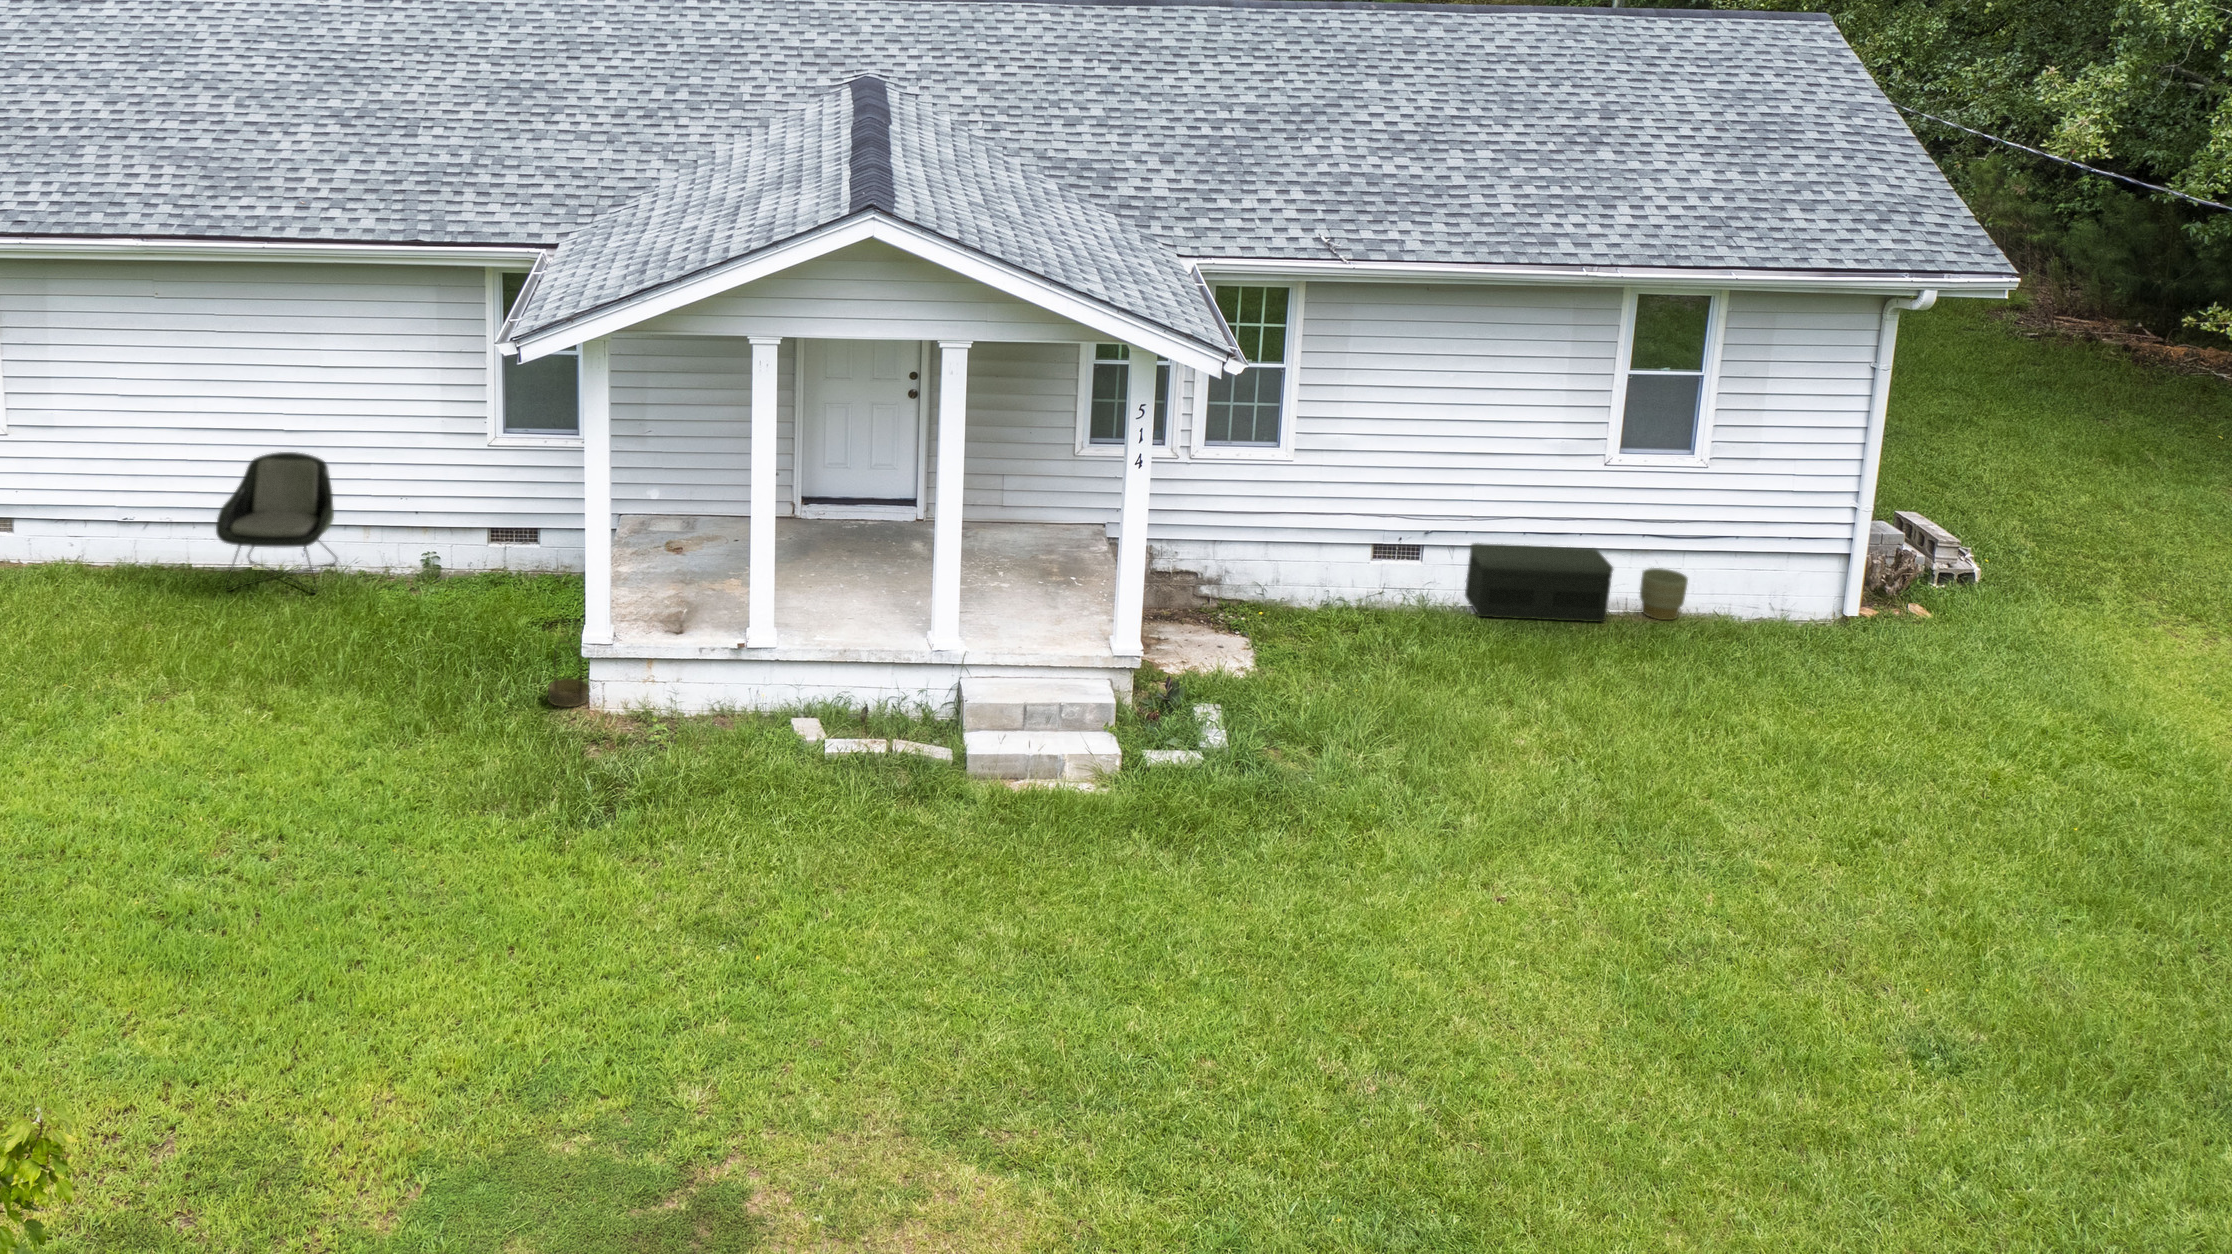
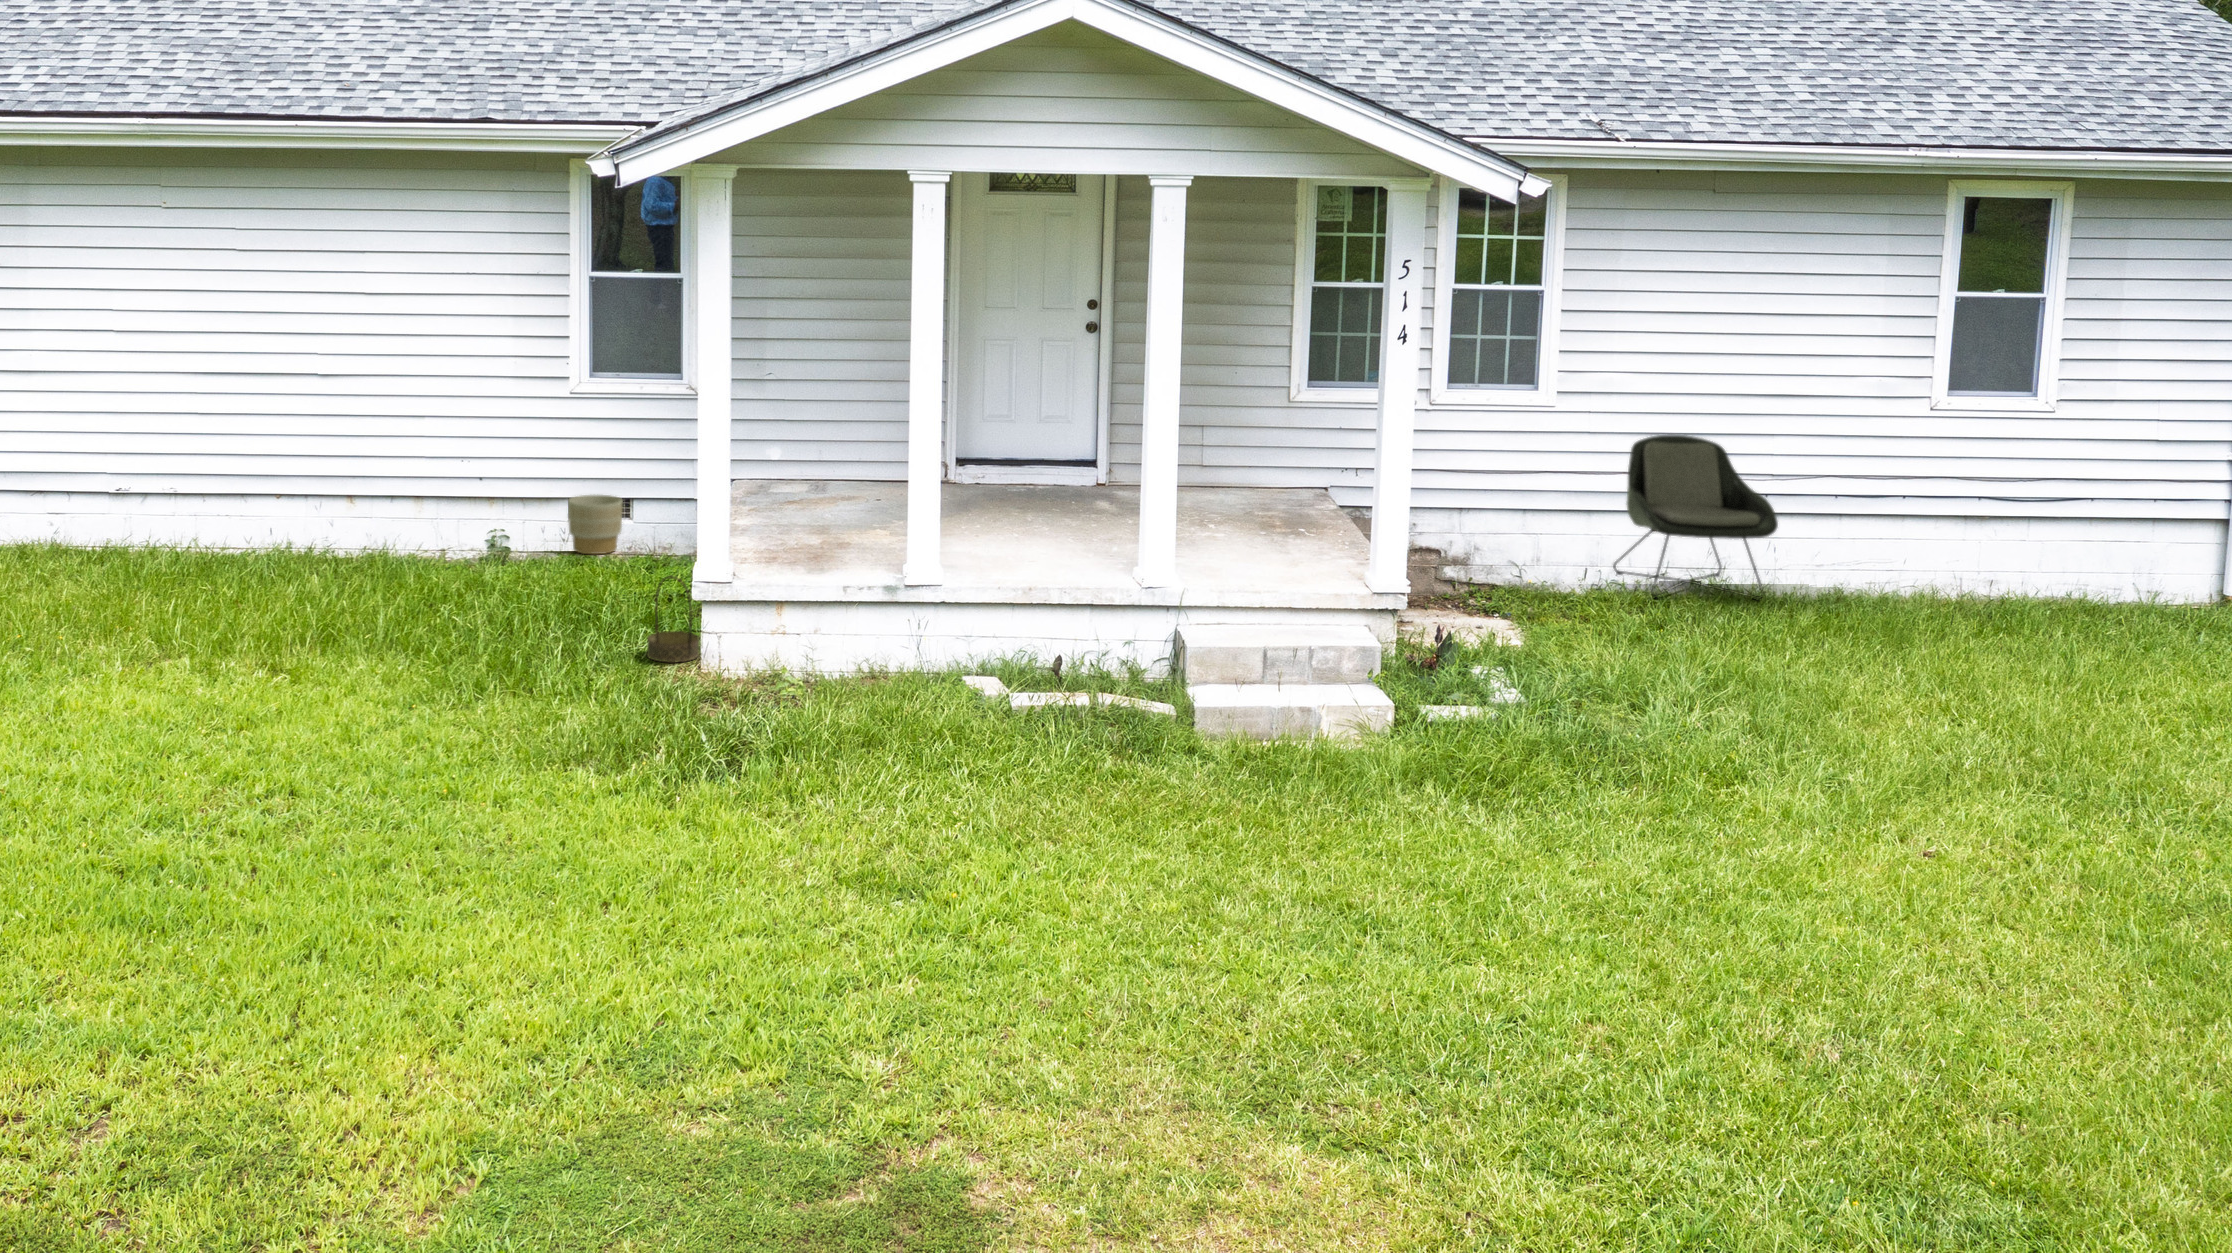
lounge chair: present [216,452,337,594] -> present [1613,435,1778,600]
storage bench: present [1465,543,1613,622] -> none [1768,503,1957,594]
planter: present [1640,568,1688,620] -> present [568,495,622,554]

